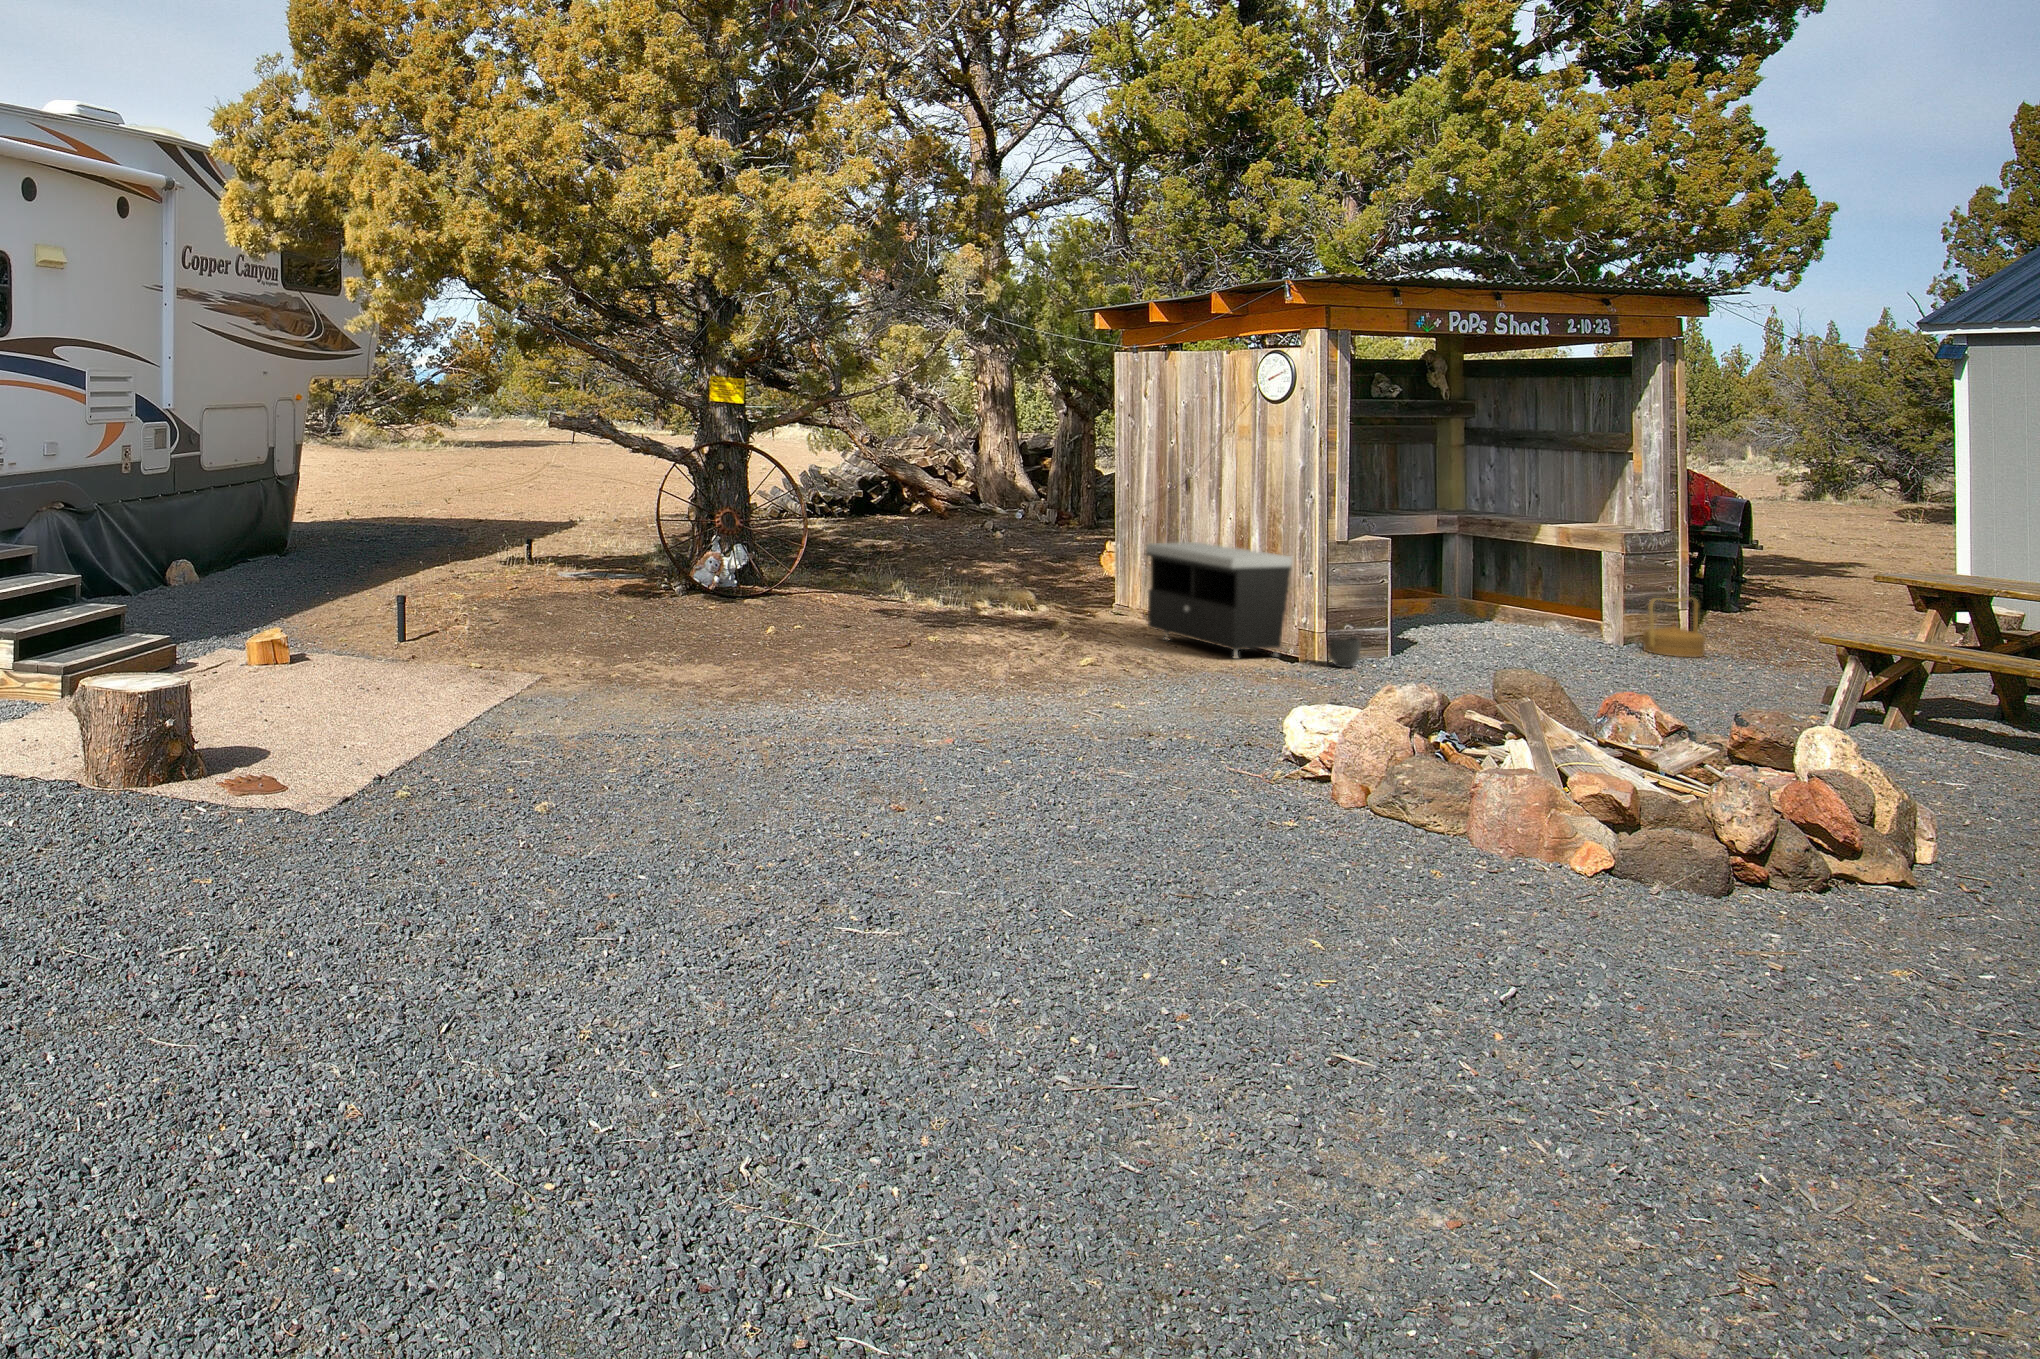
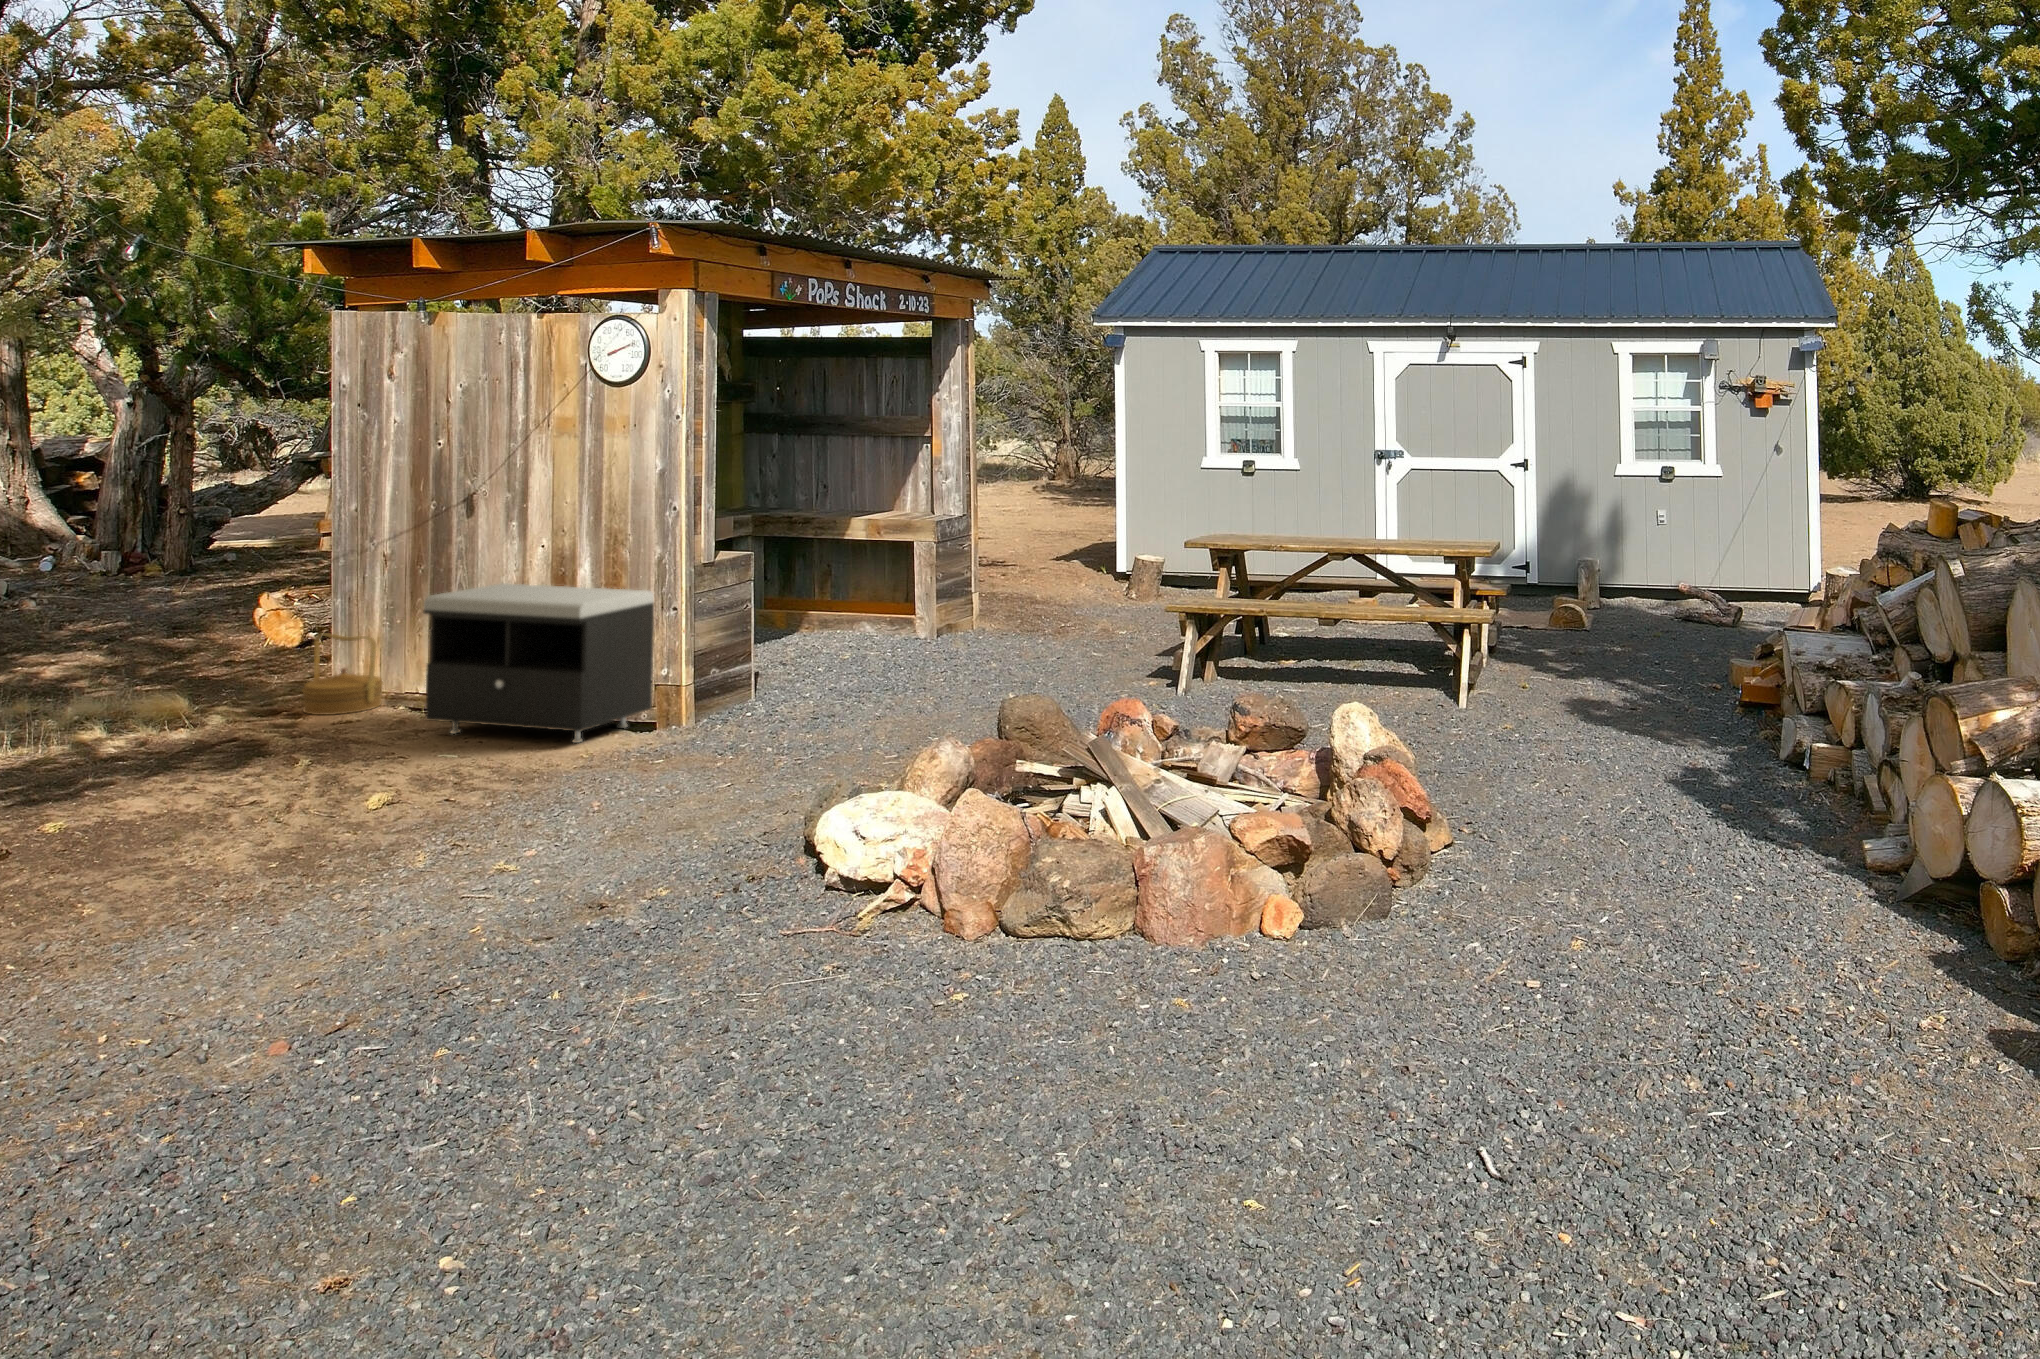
woven basket: present [1643,598,1705,657] -> present [302,633,383,715]
planter: present [1330,636,1360,668] -> none [696,683,737,726]

